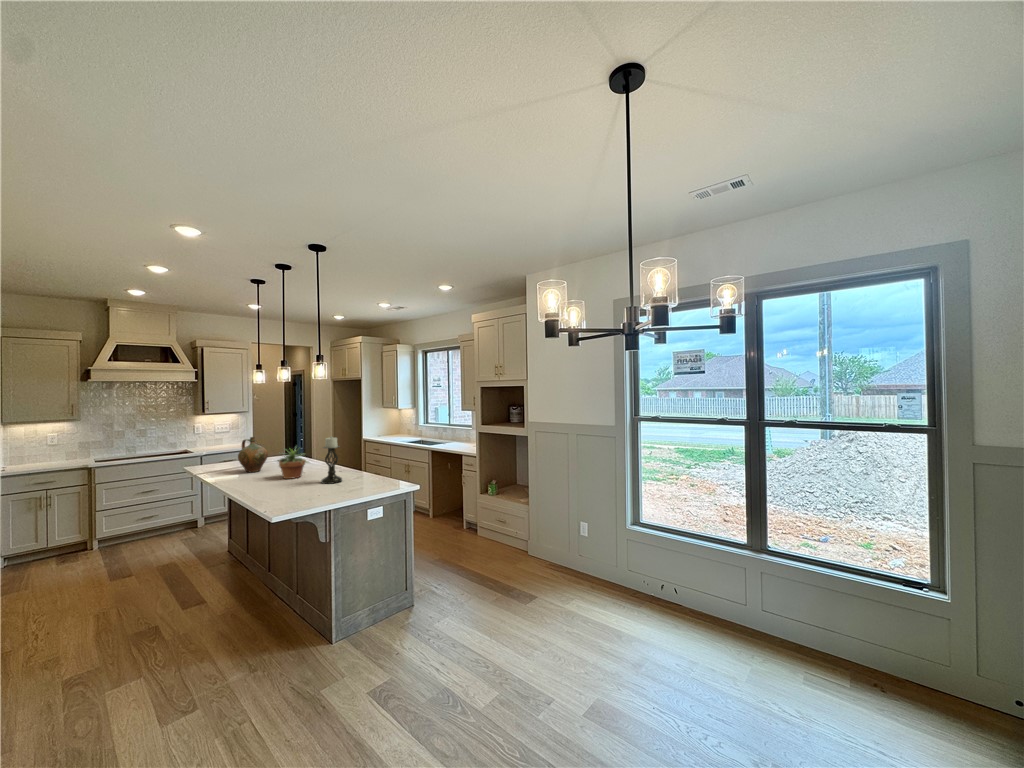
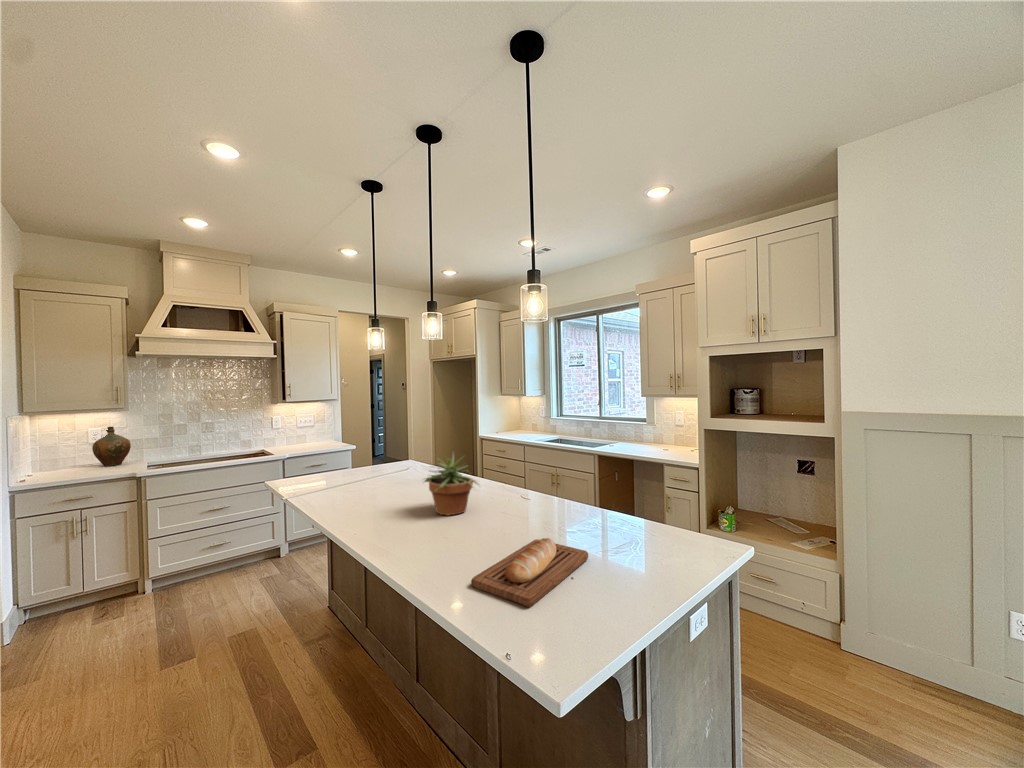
candle holder: present [321,436,342,484] -> none [519,436,557,532]
ceramic jug: present [238,437,268,472] -> present [92,427,131,466]
bread loaf: none [274,482,339,503] -> present [471,538,588,607]

